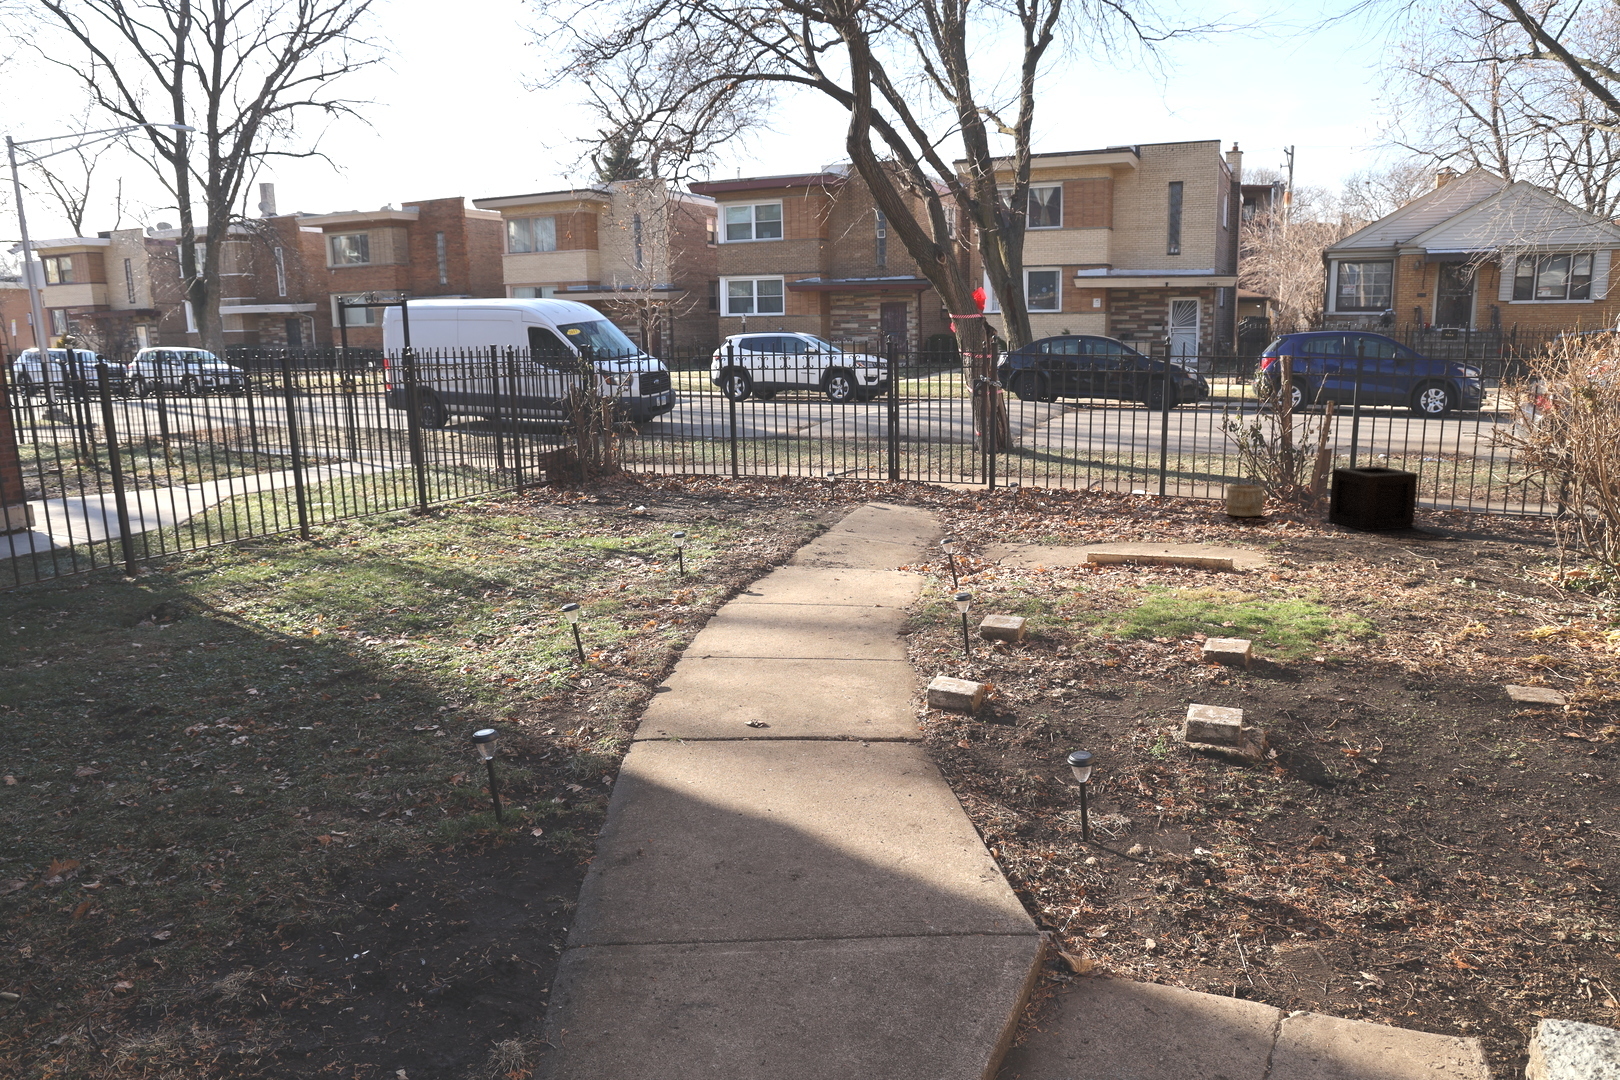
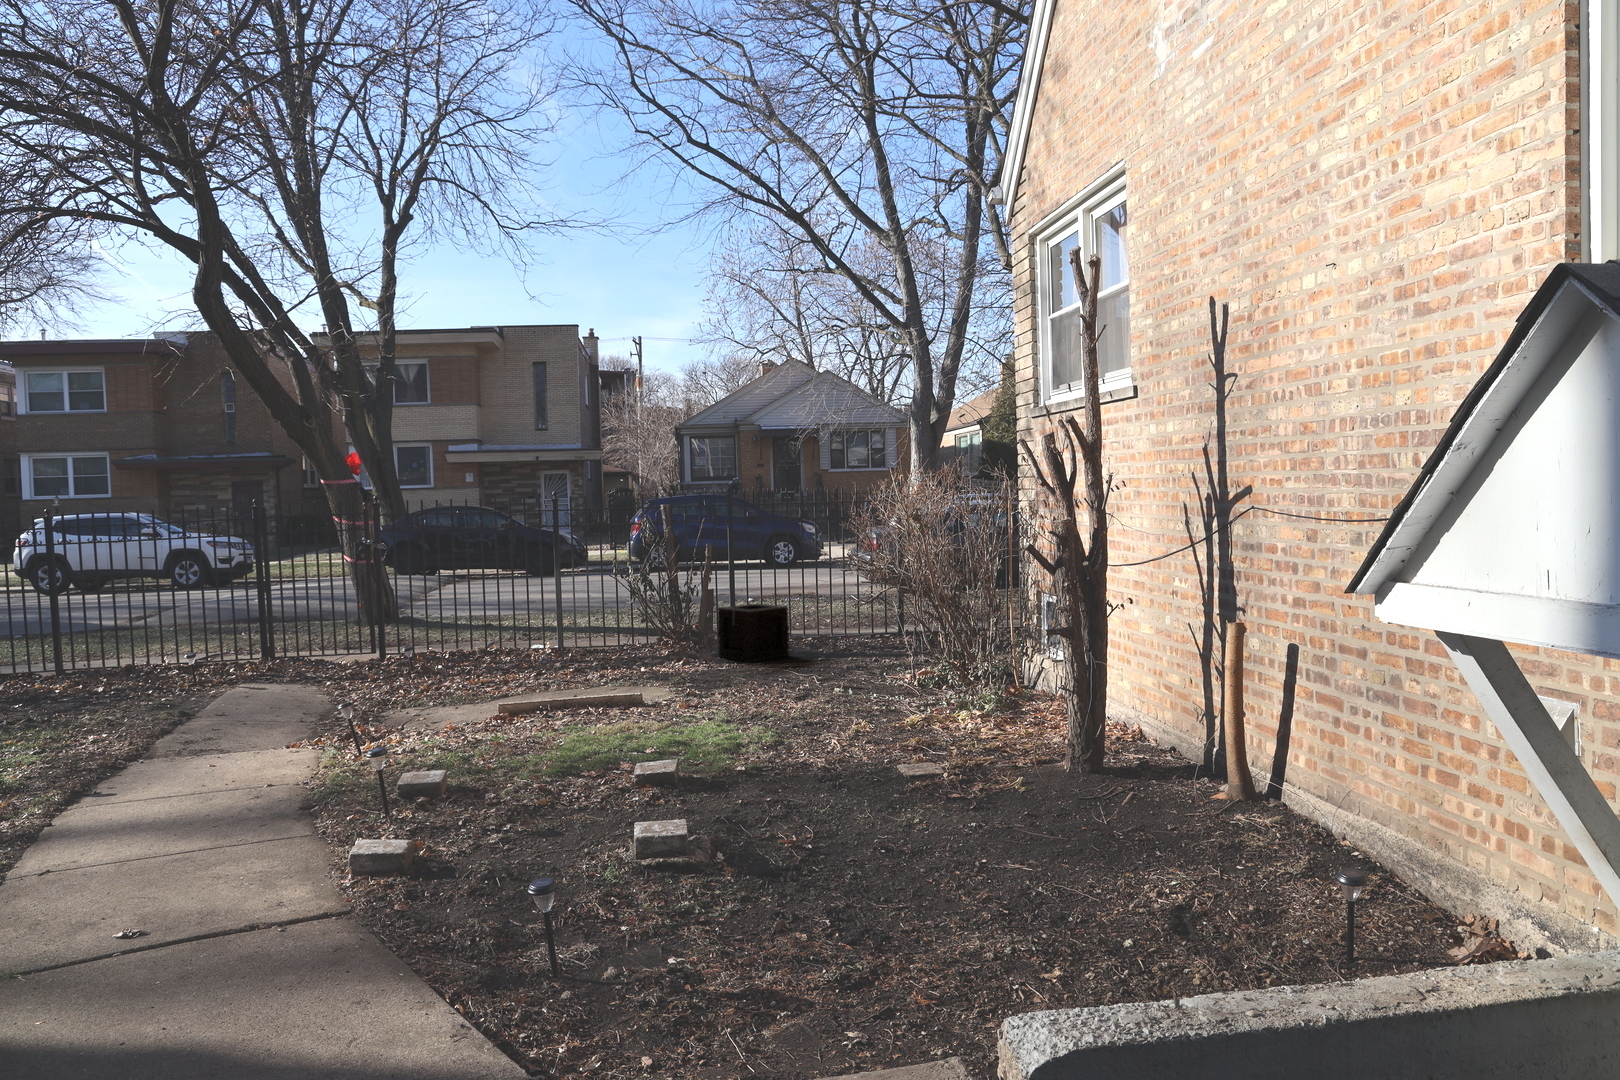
wooden bucket: present [1226,485,1264,516] -> none [625,630,661,660]

